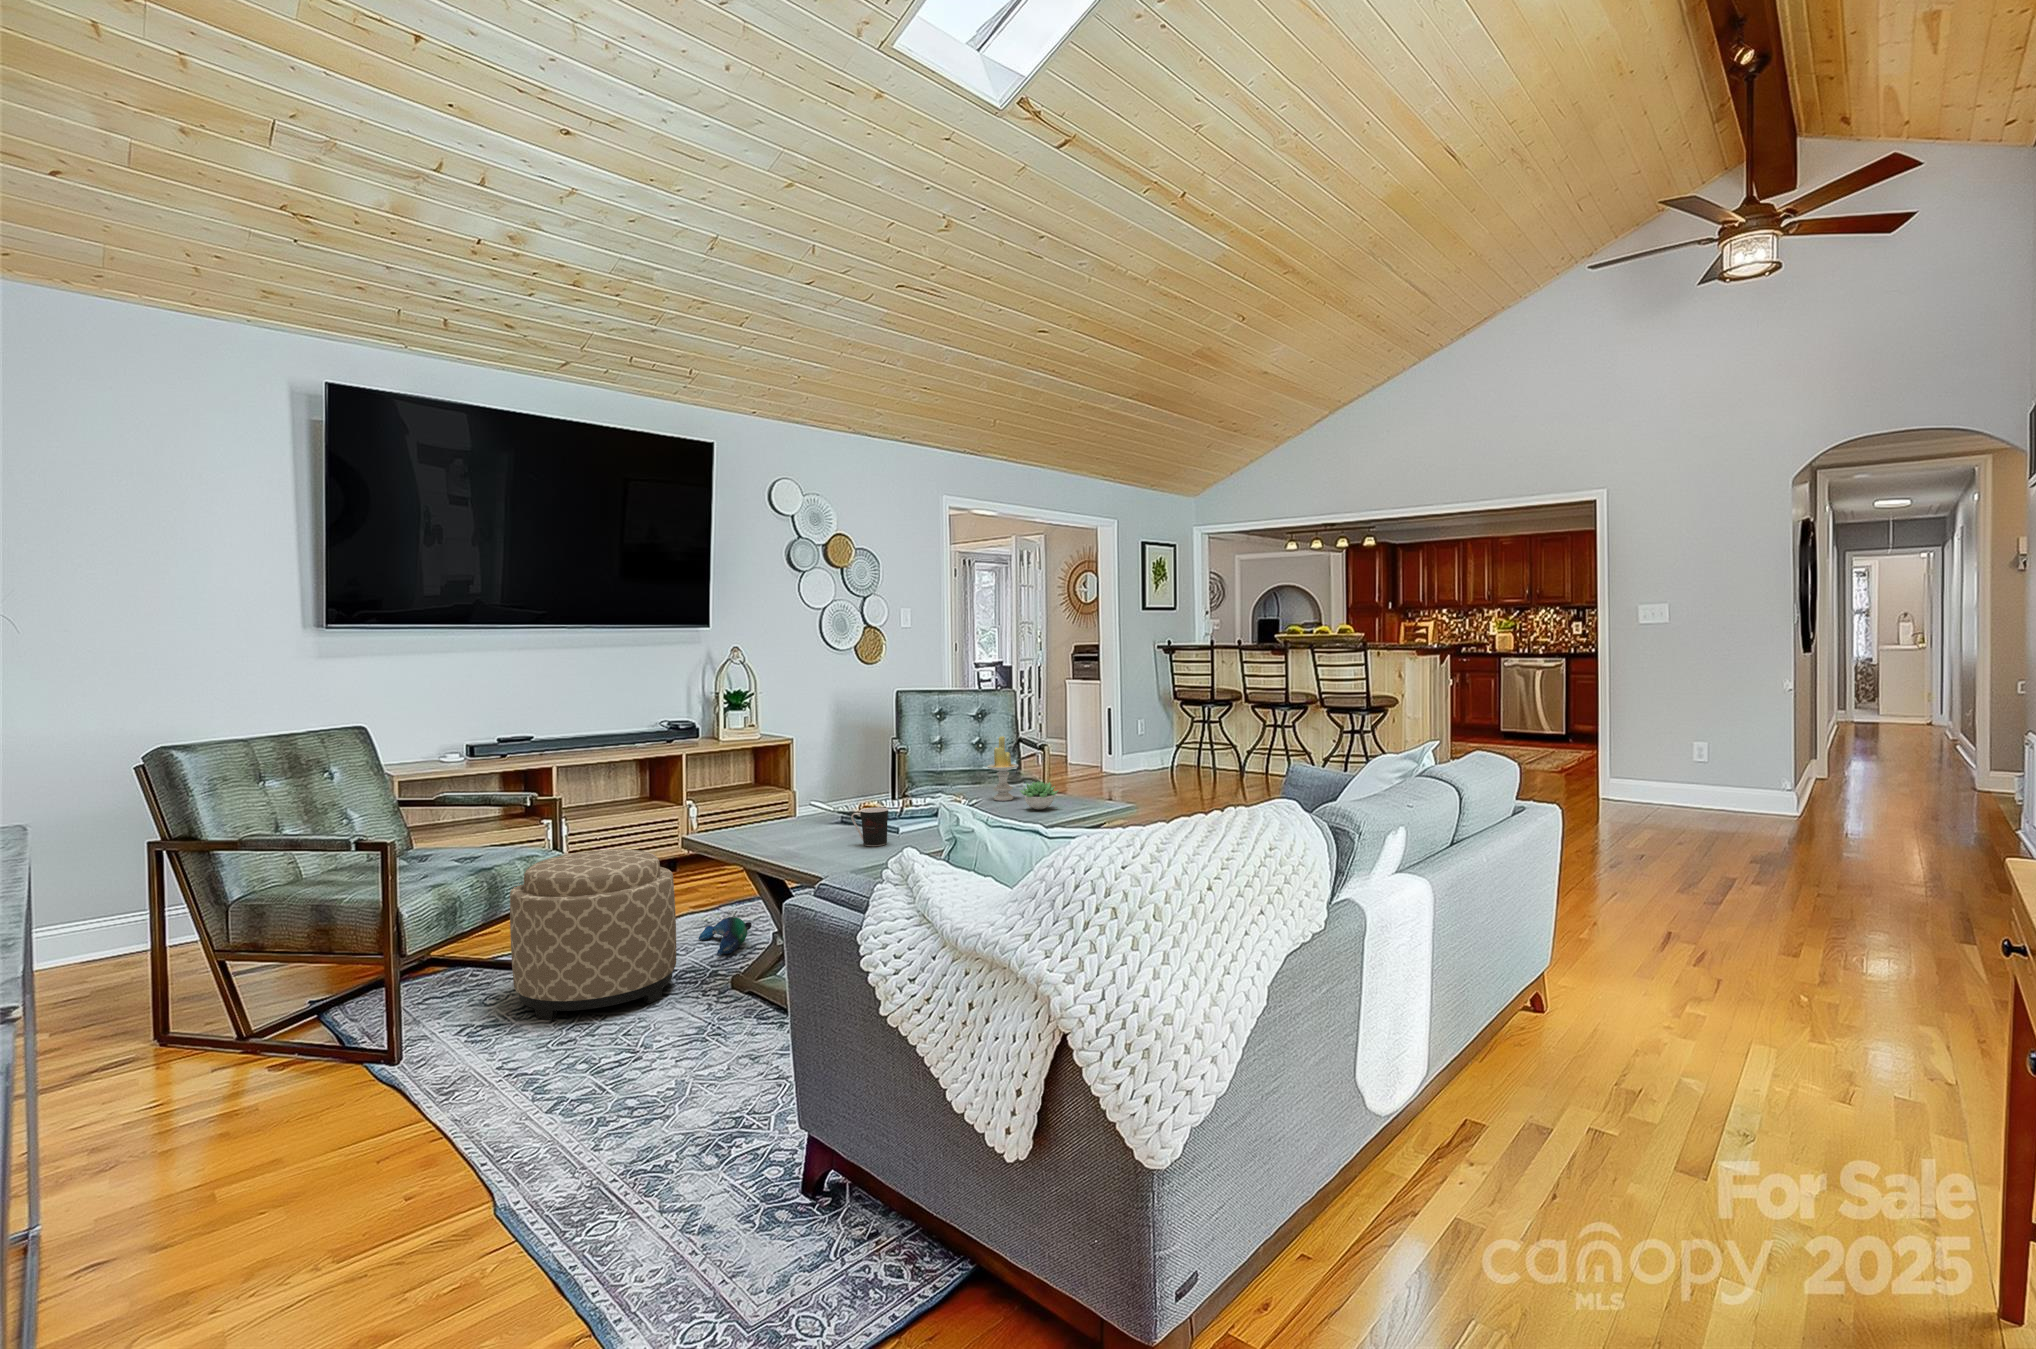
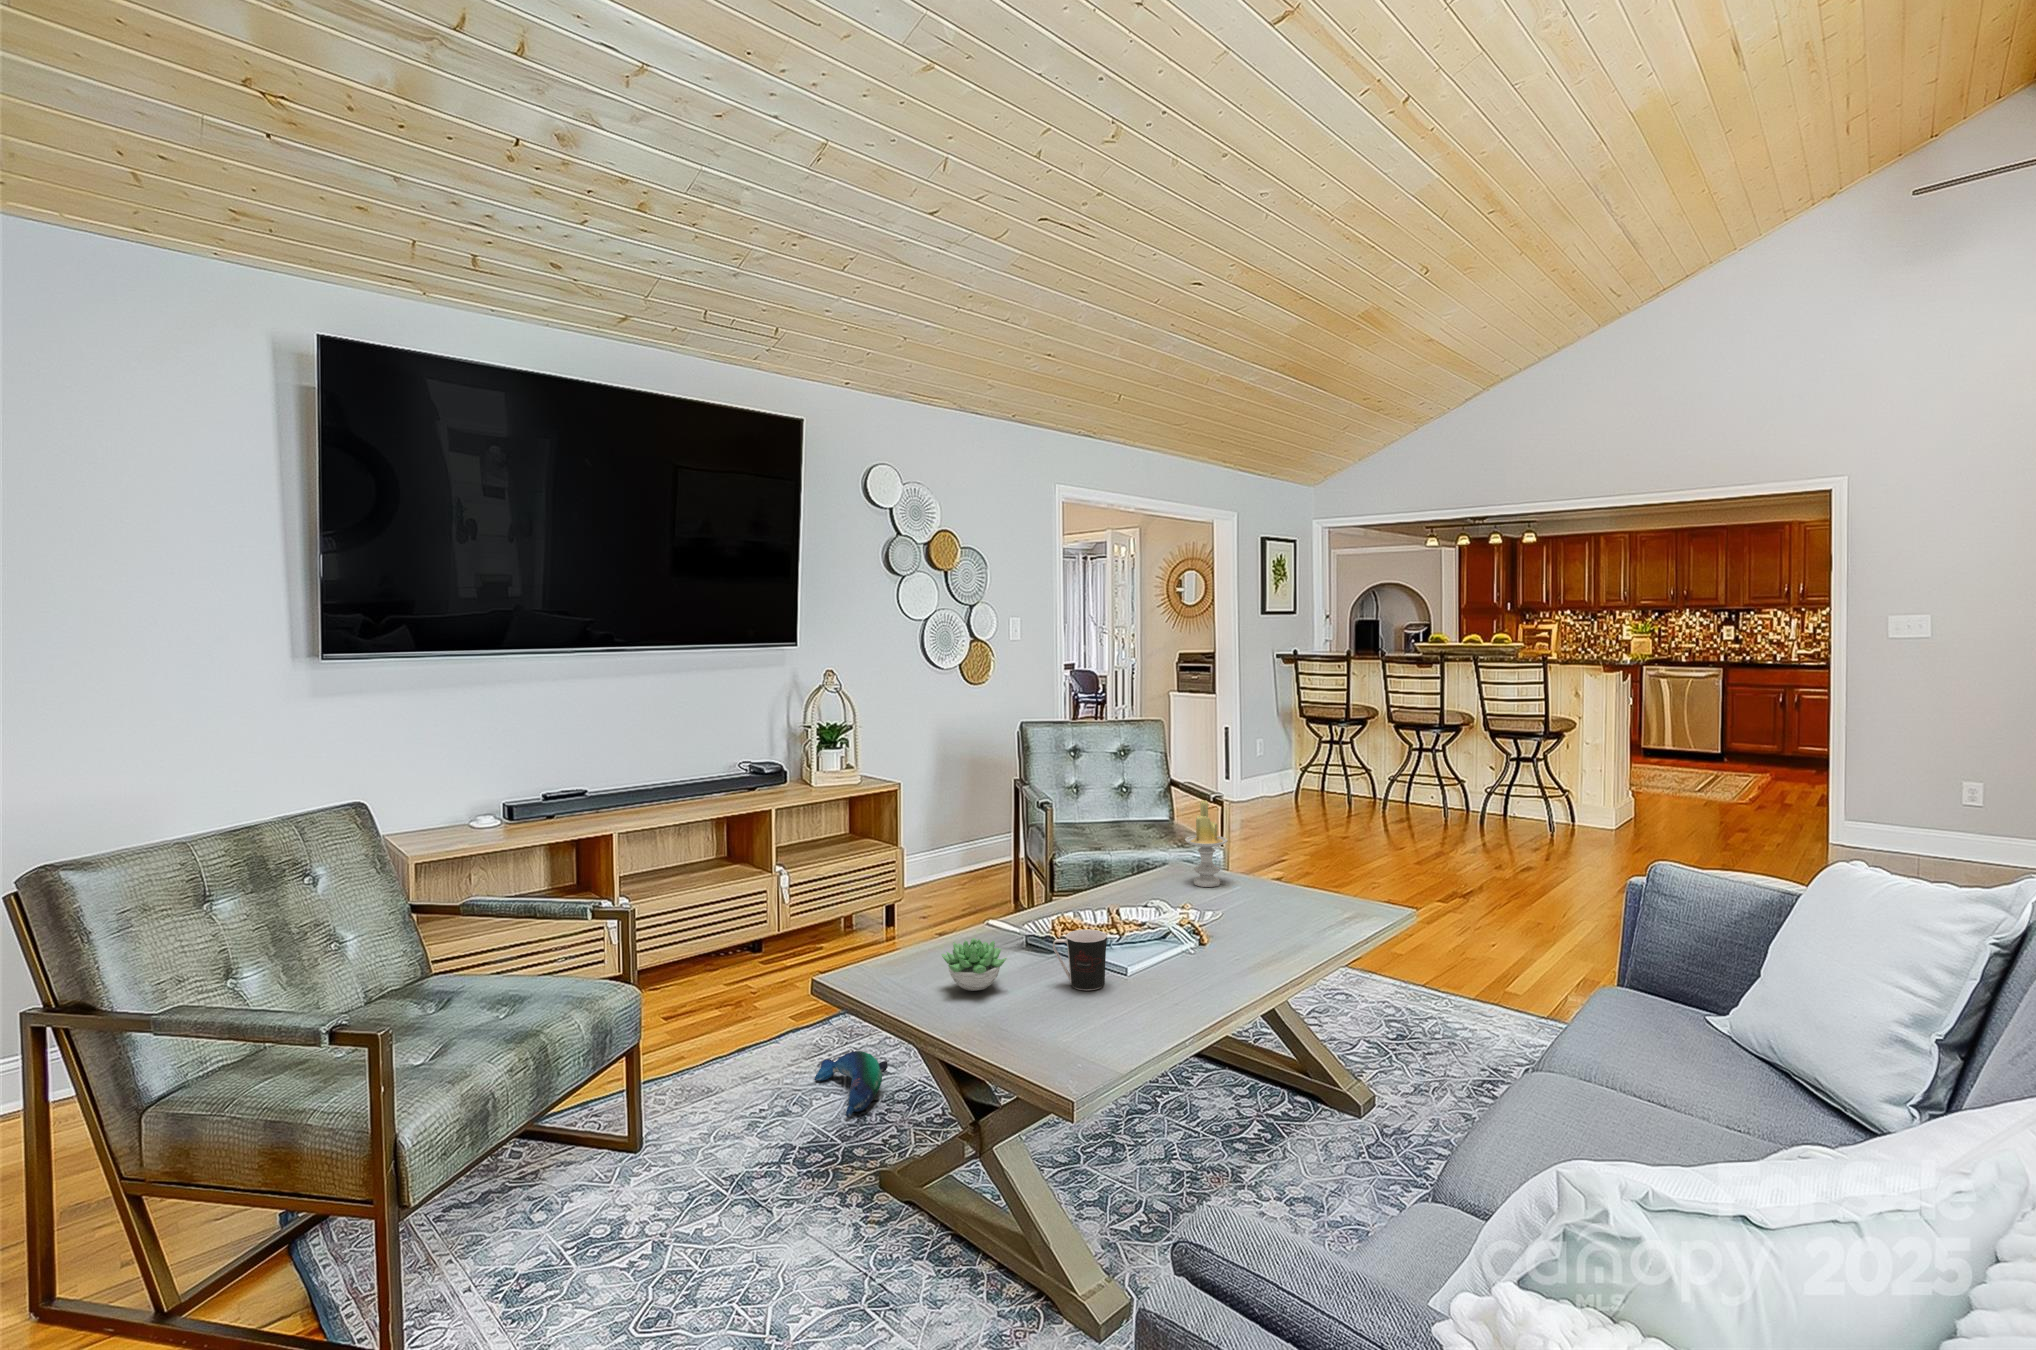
succulent plant: present [1020,781,1058,809] -> present [942,938,1007,991]
ottoman: present [510,850,676,1020] -> none [567,980,800,1260]

